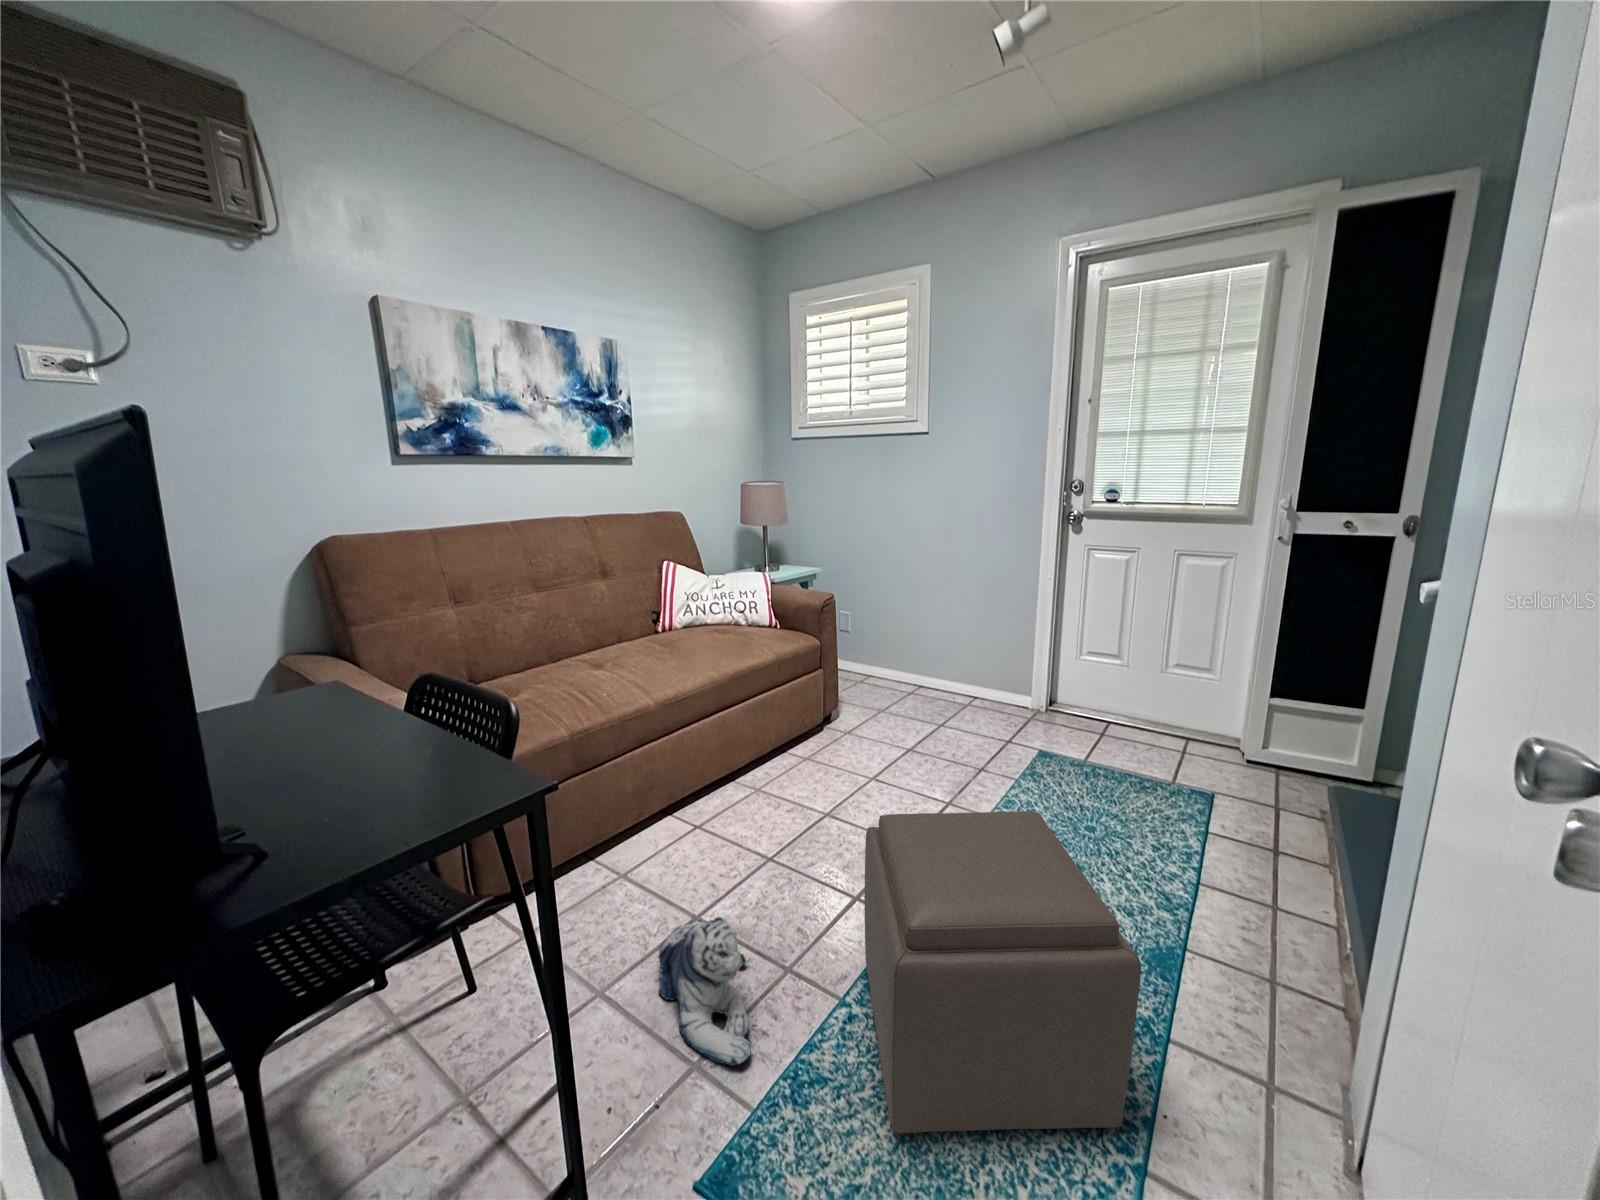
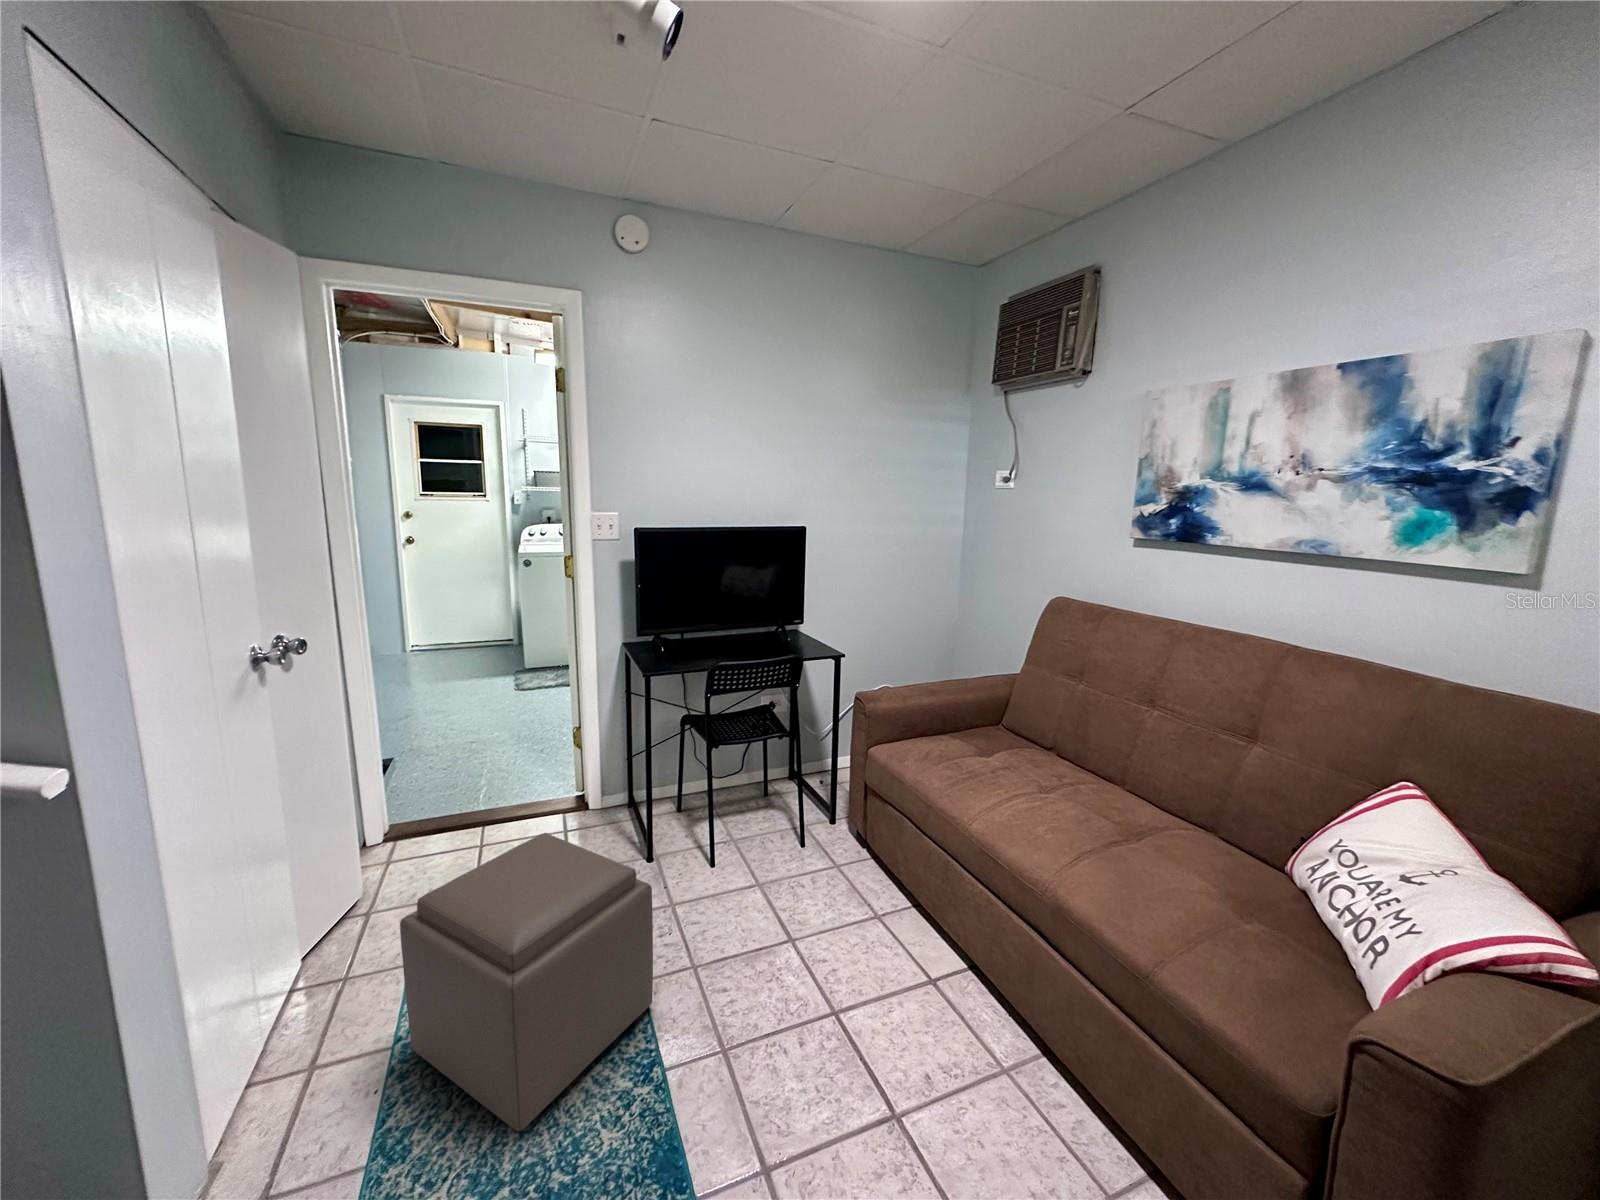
plush toy: present [658,917,751,1066] -> none [650,855,771,942]

